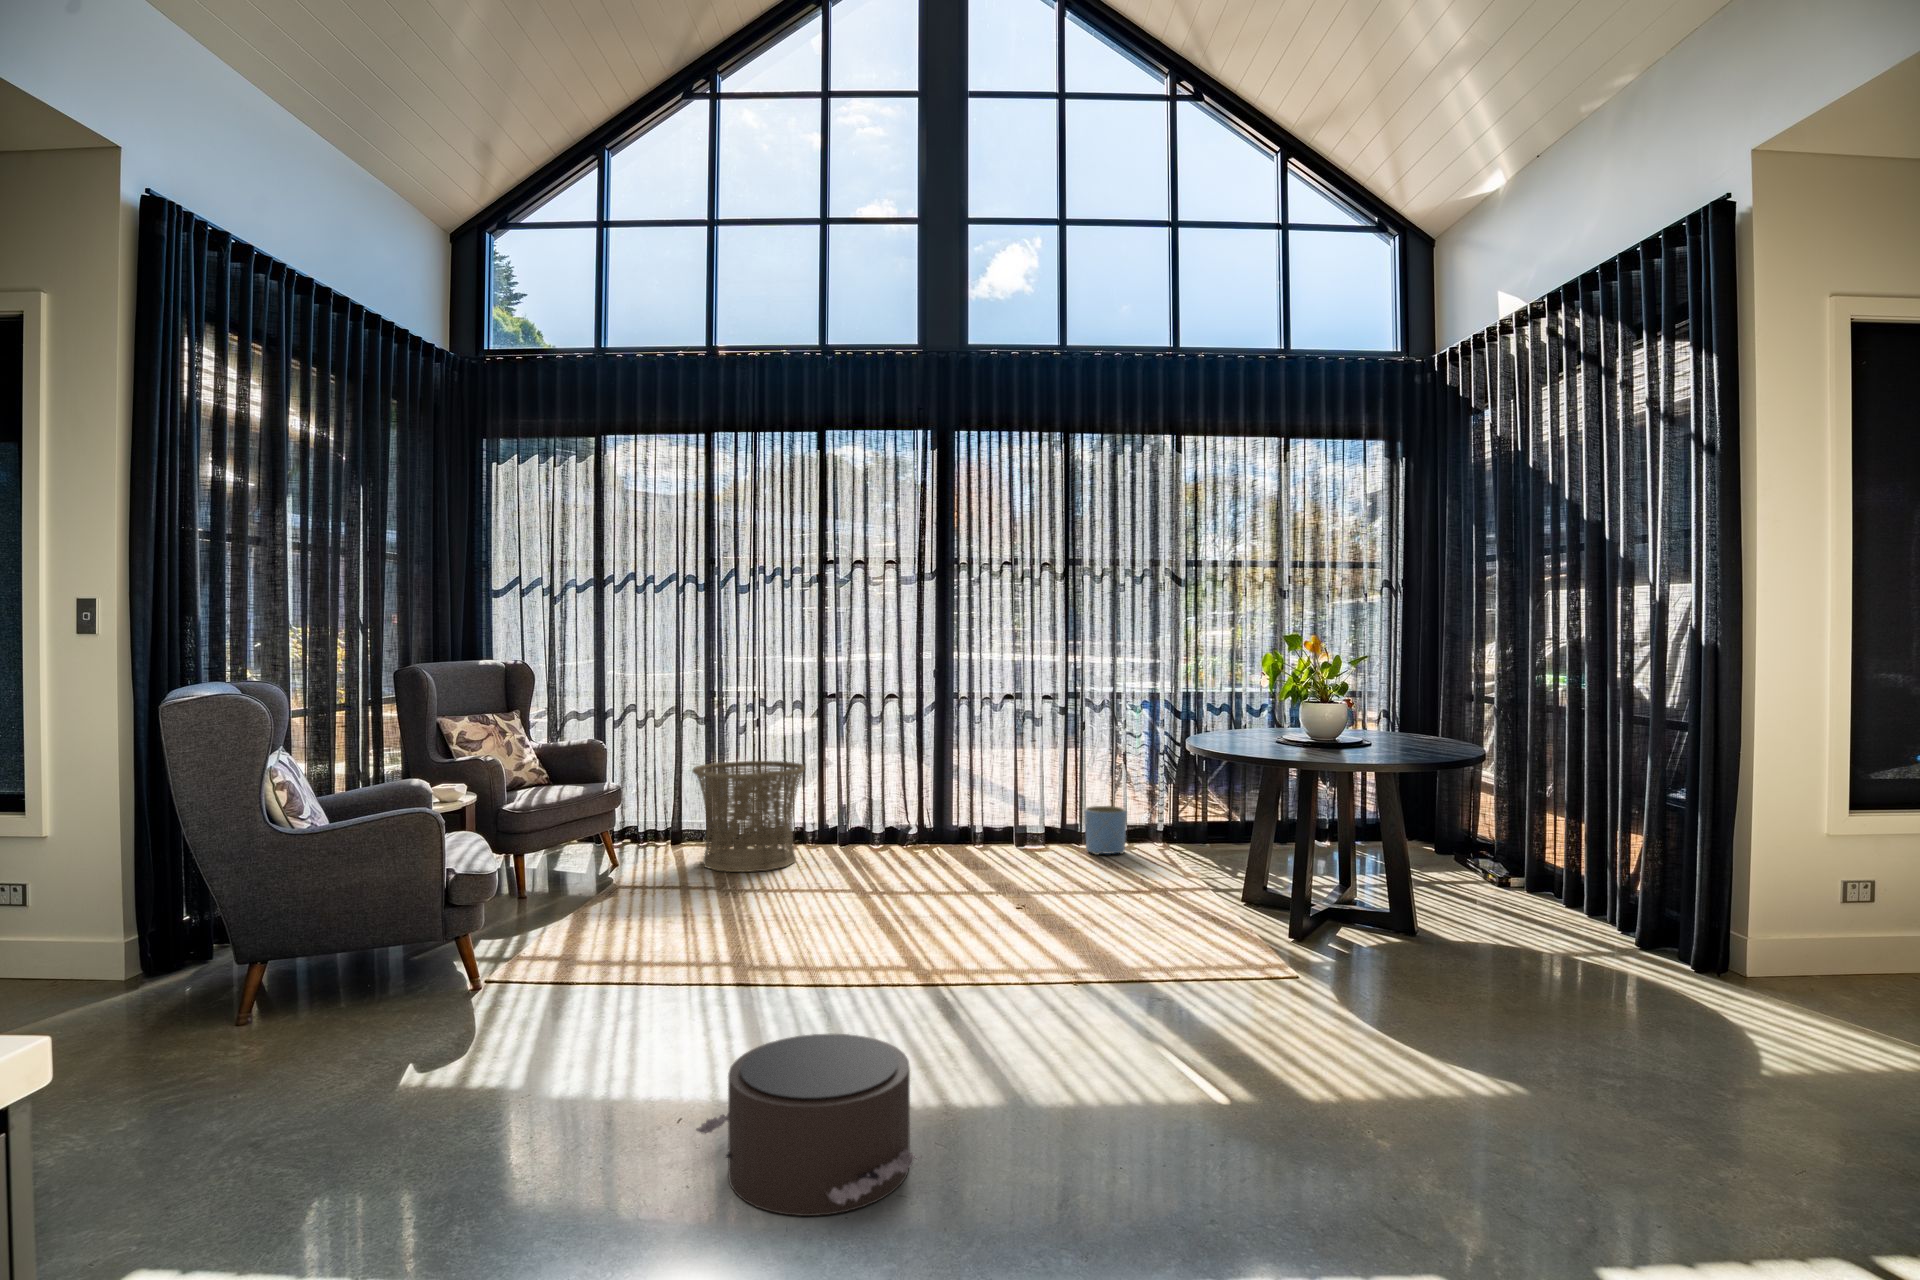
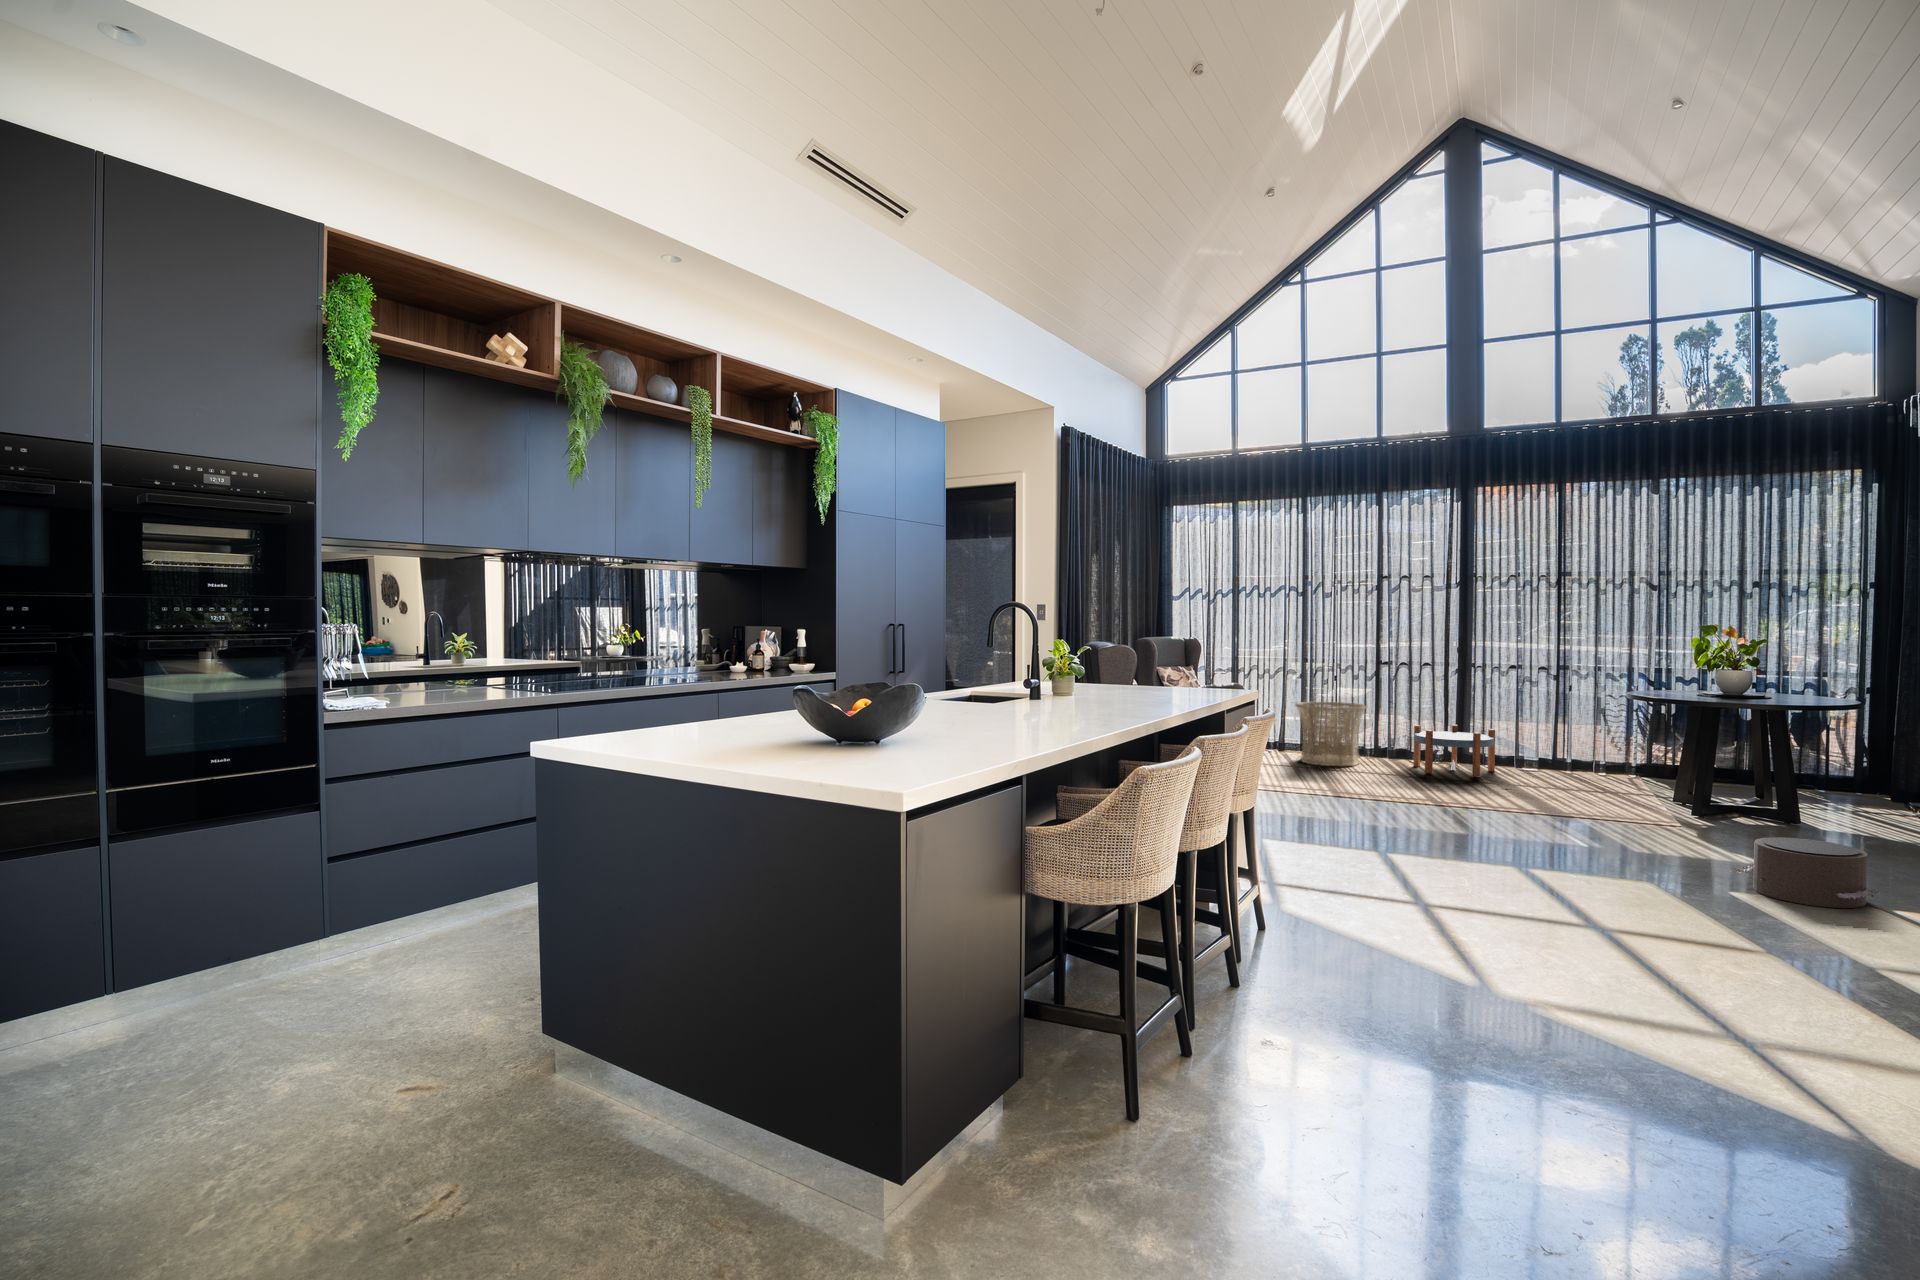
side table: none [876,787,989,872] -> present [1414,725,1495,776]
planter: present [1085,806,1127,855] -> none [1570,744,1604,778]
pouf: present [696,1034,922,1216] -> present [1731,837,1881,908]

